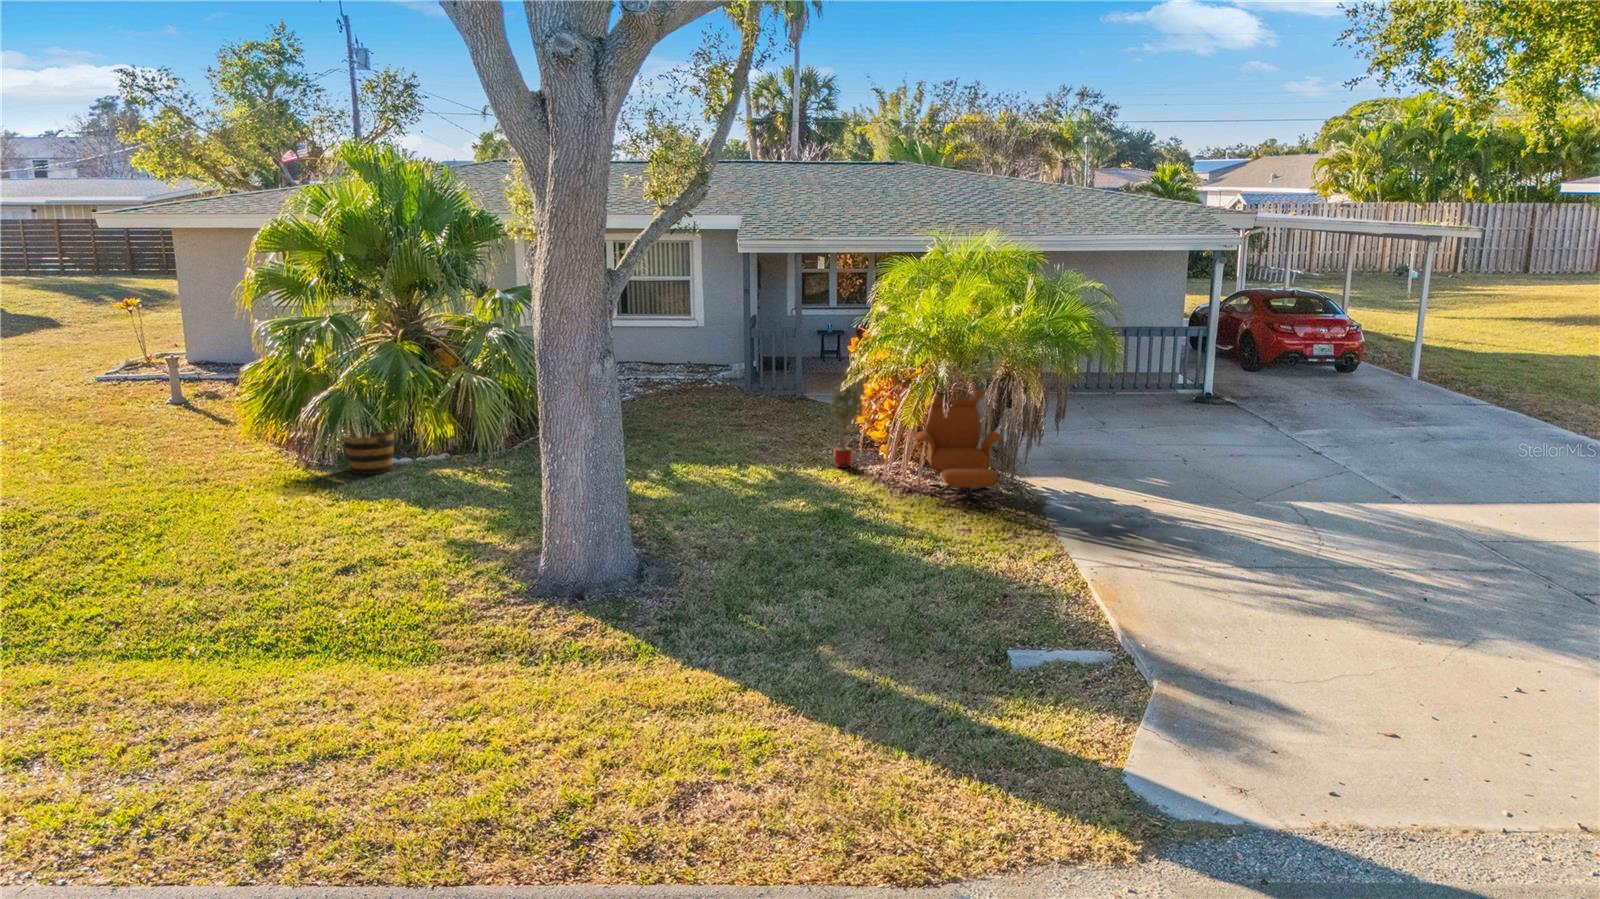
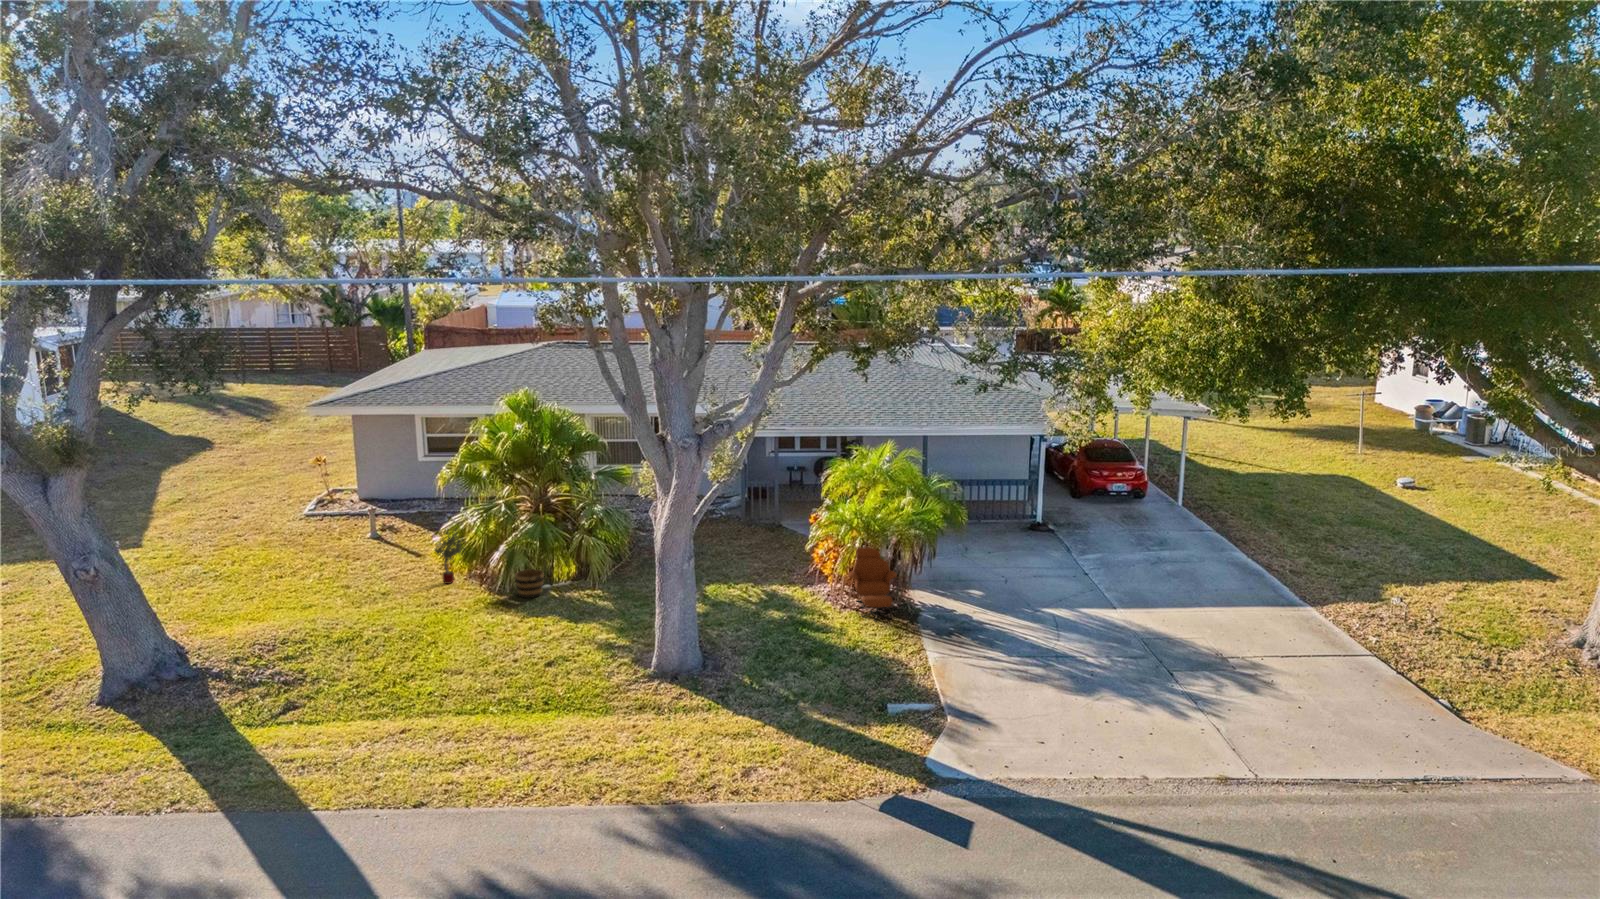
potted tree: present [830,372,873,467] -> present [434,530,467,584]

